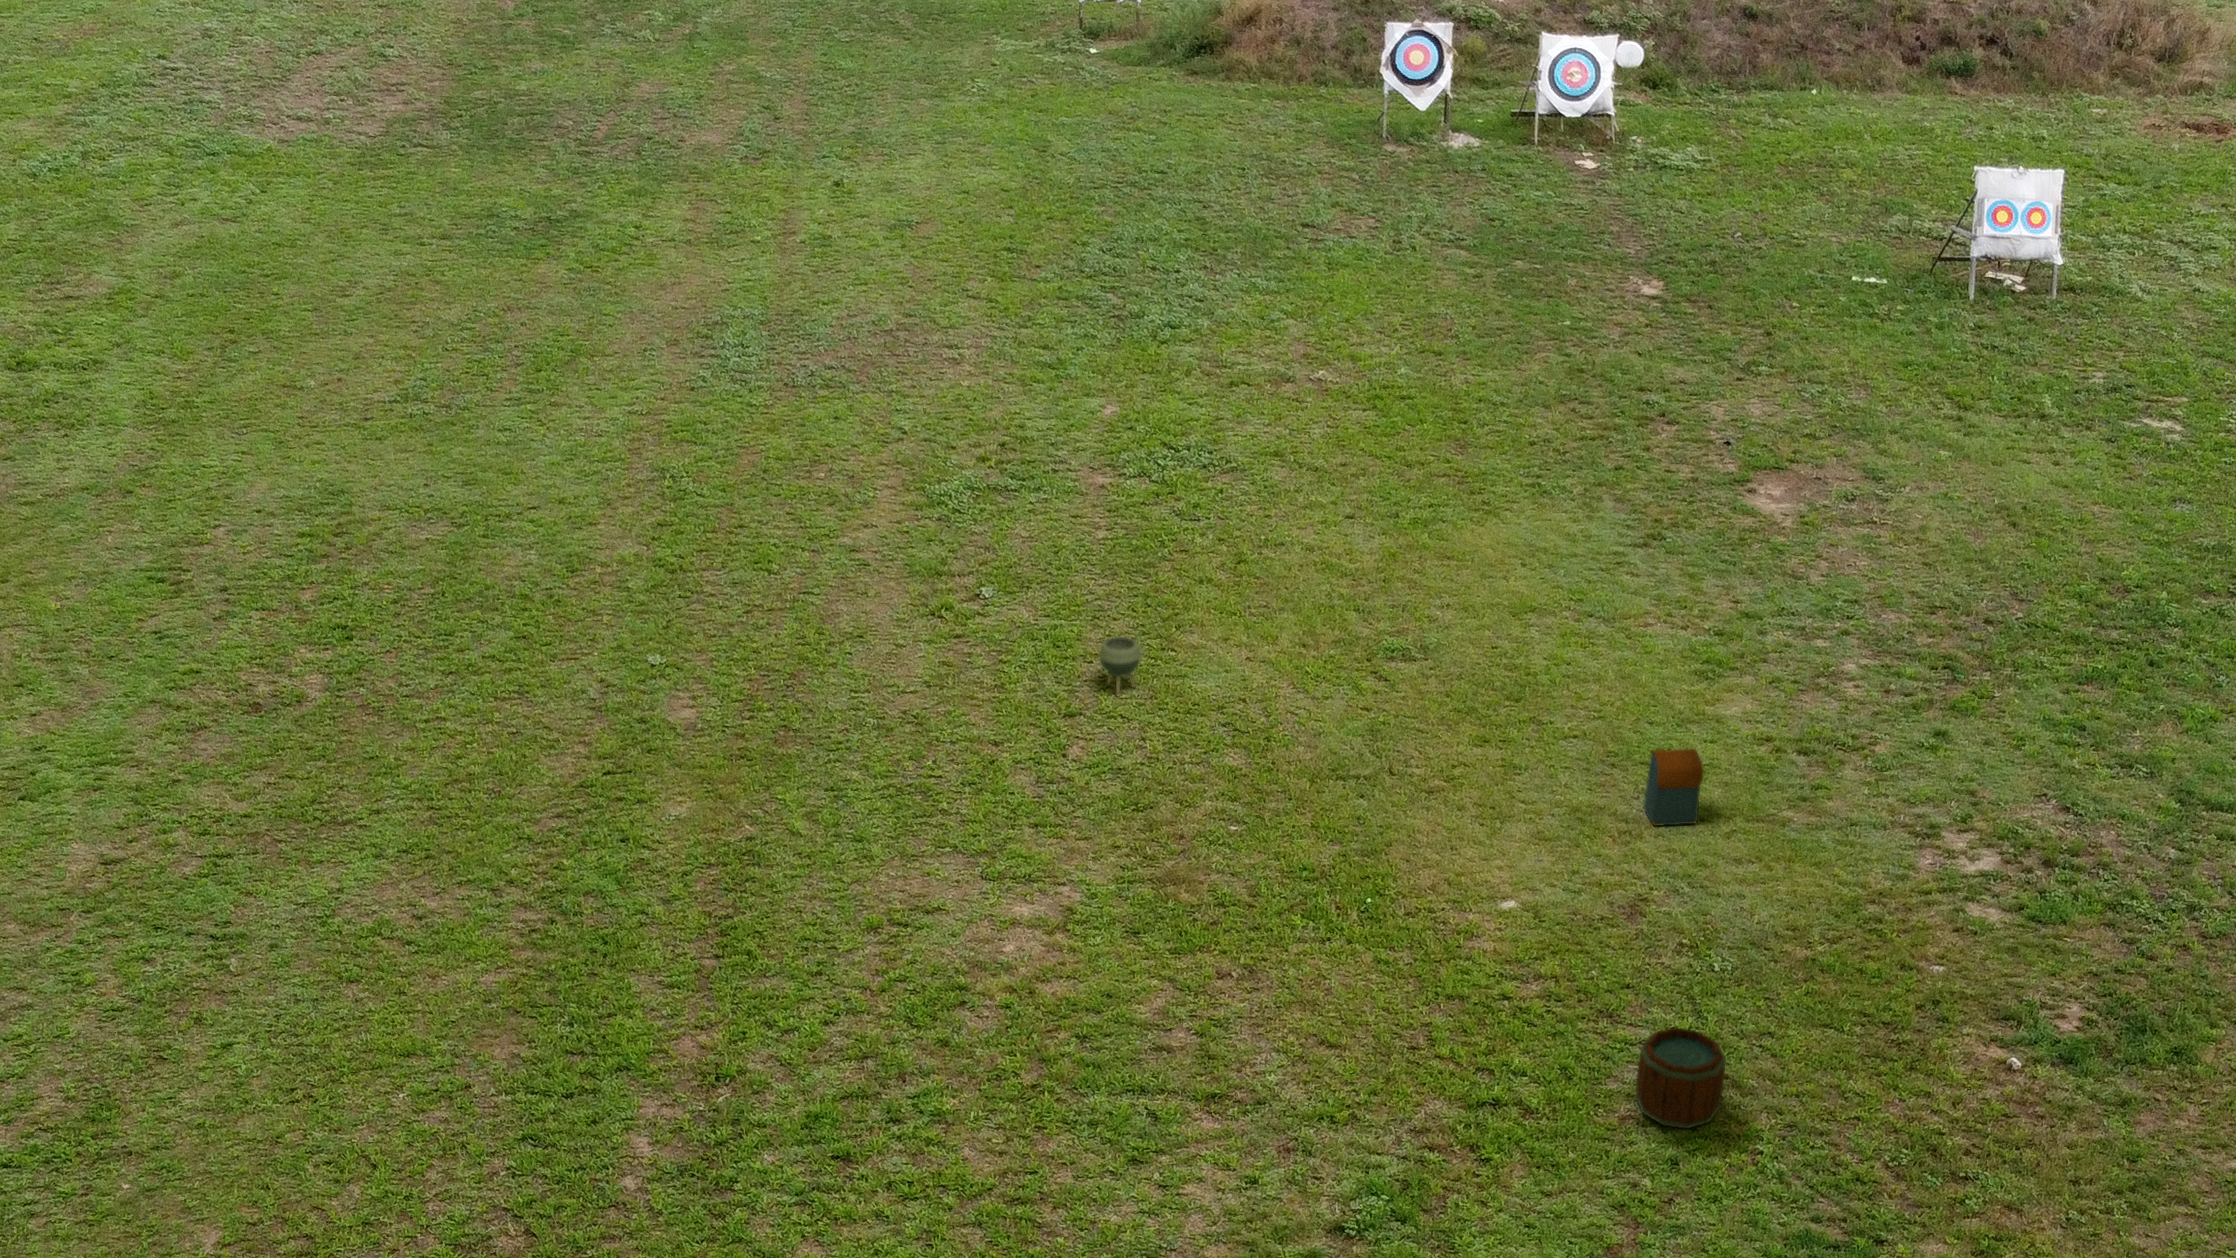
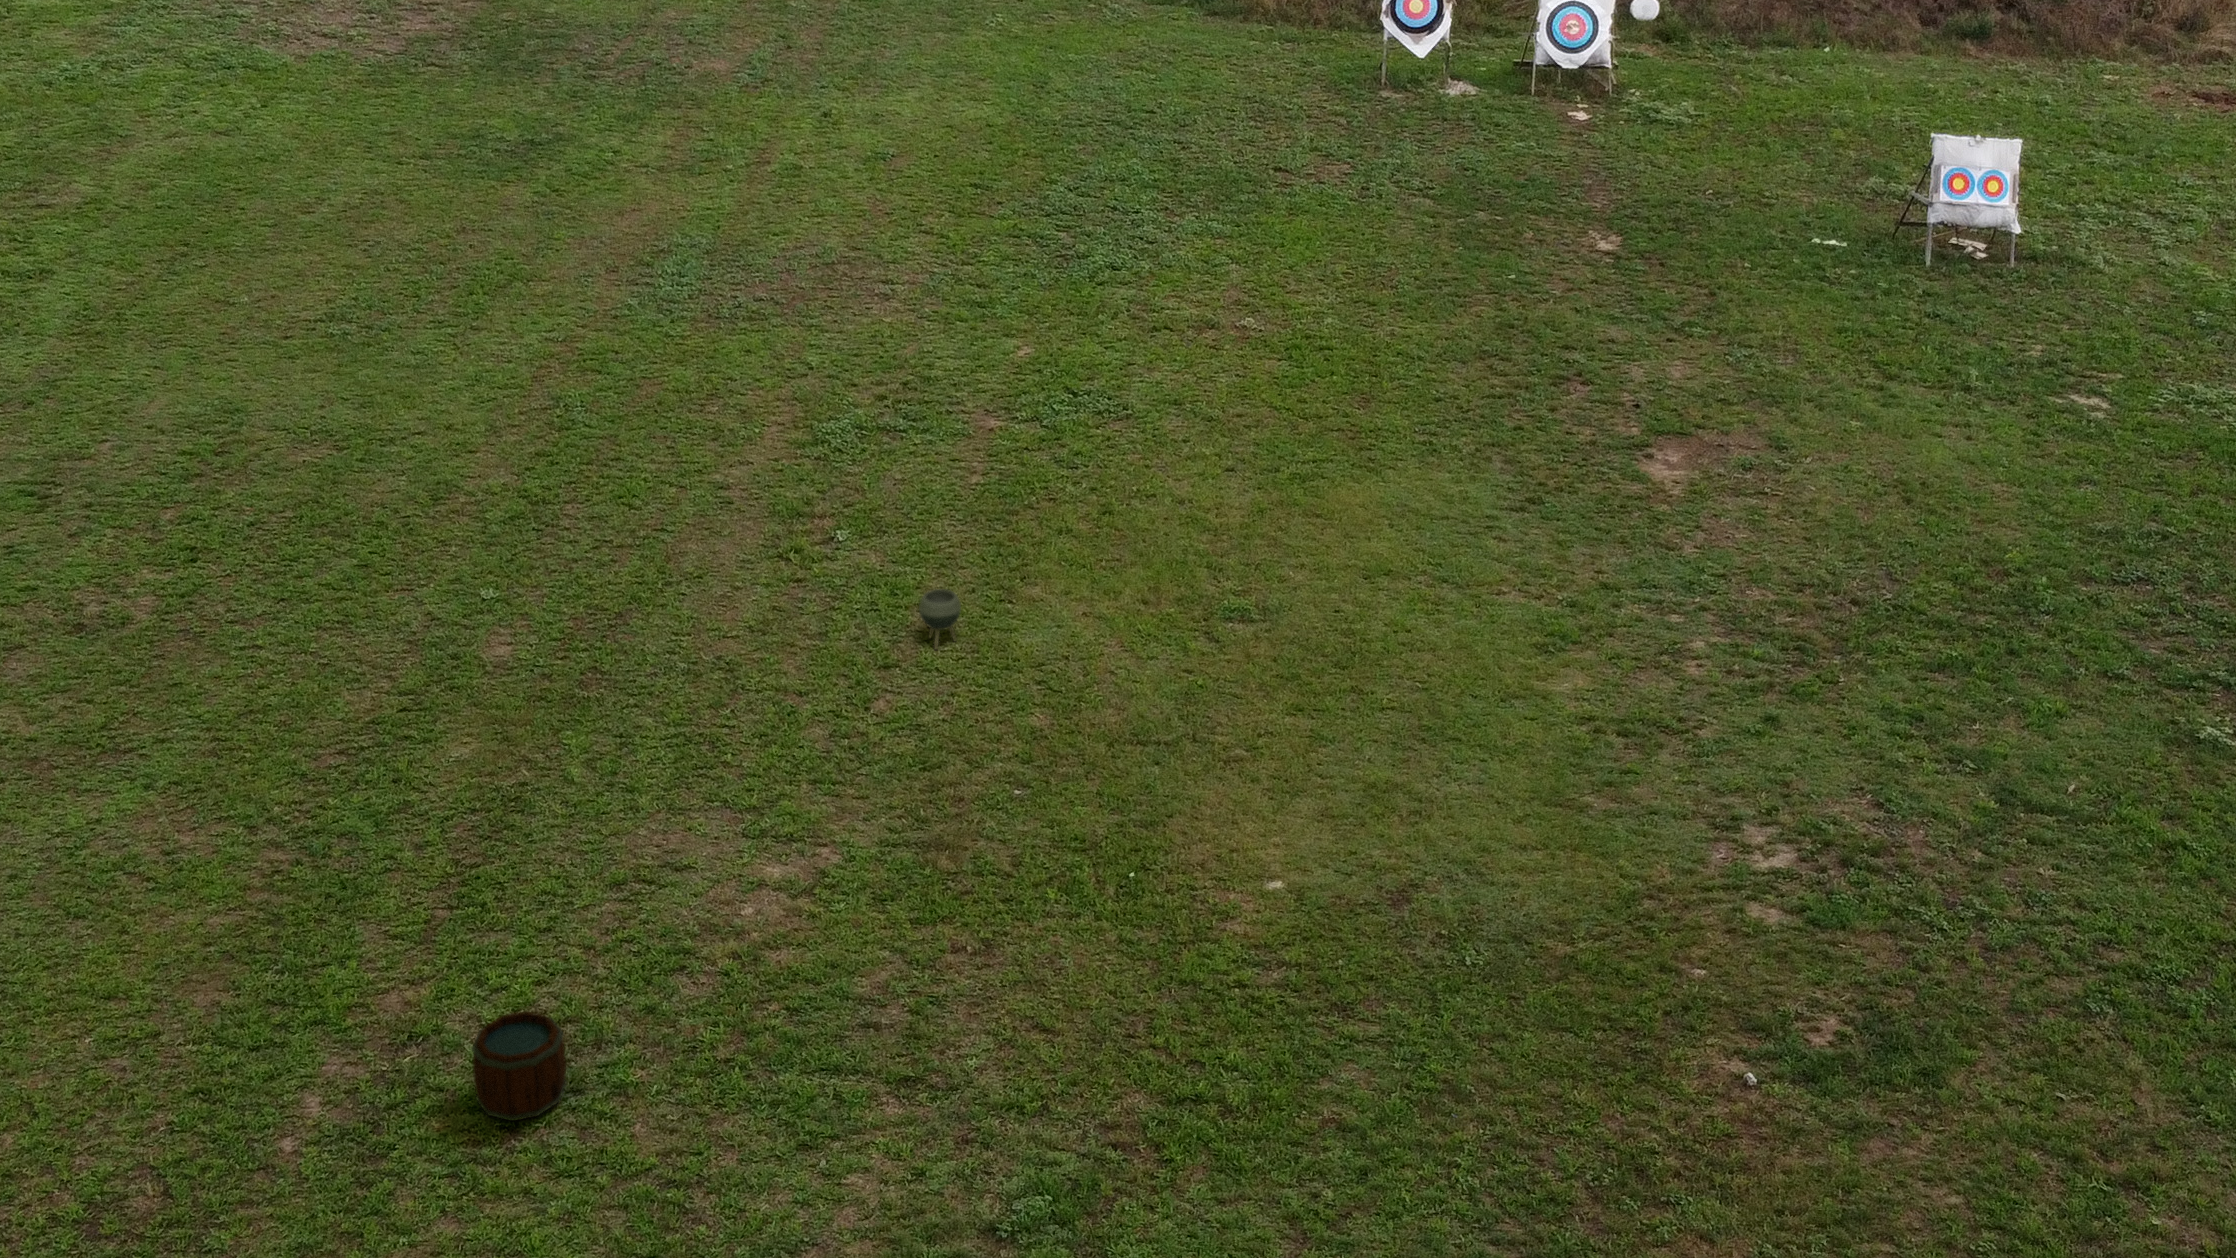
backpack: present [1644,749,1703,826] -> none [1436,729,1491,807]
bucket: present [1635,1028,1726,1128] -> present [472,1011,567,1121]

